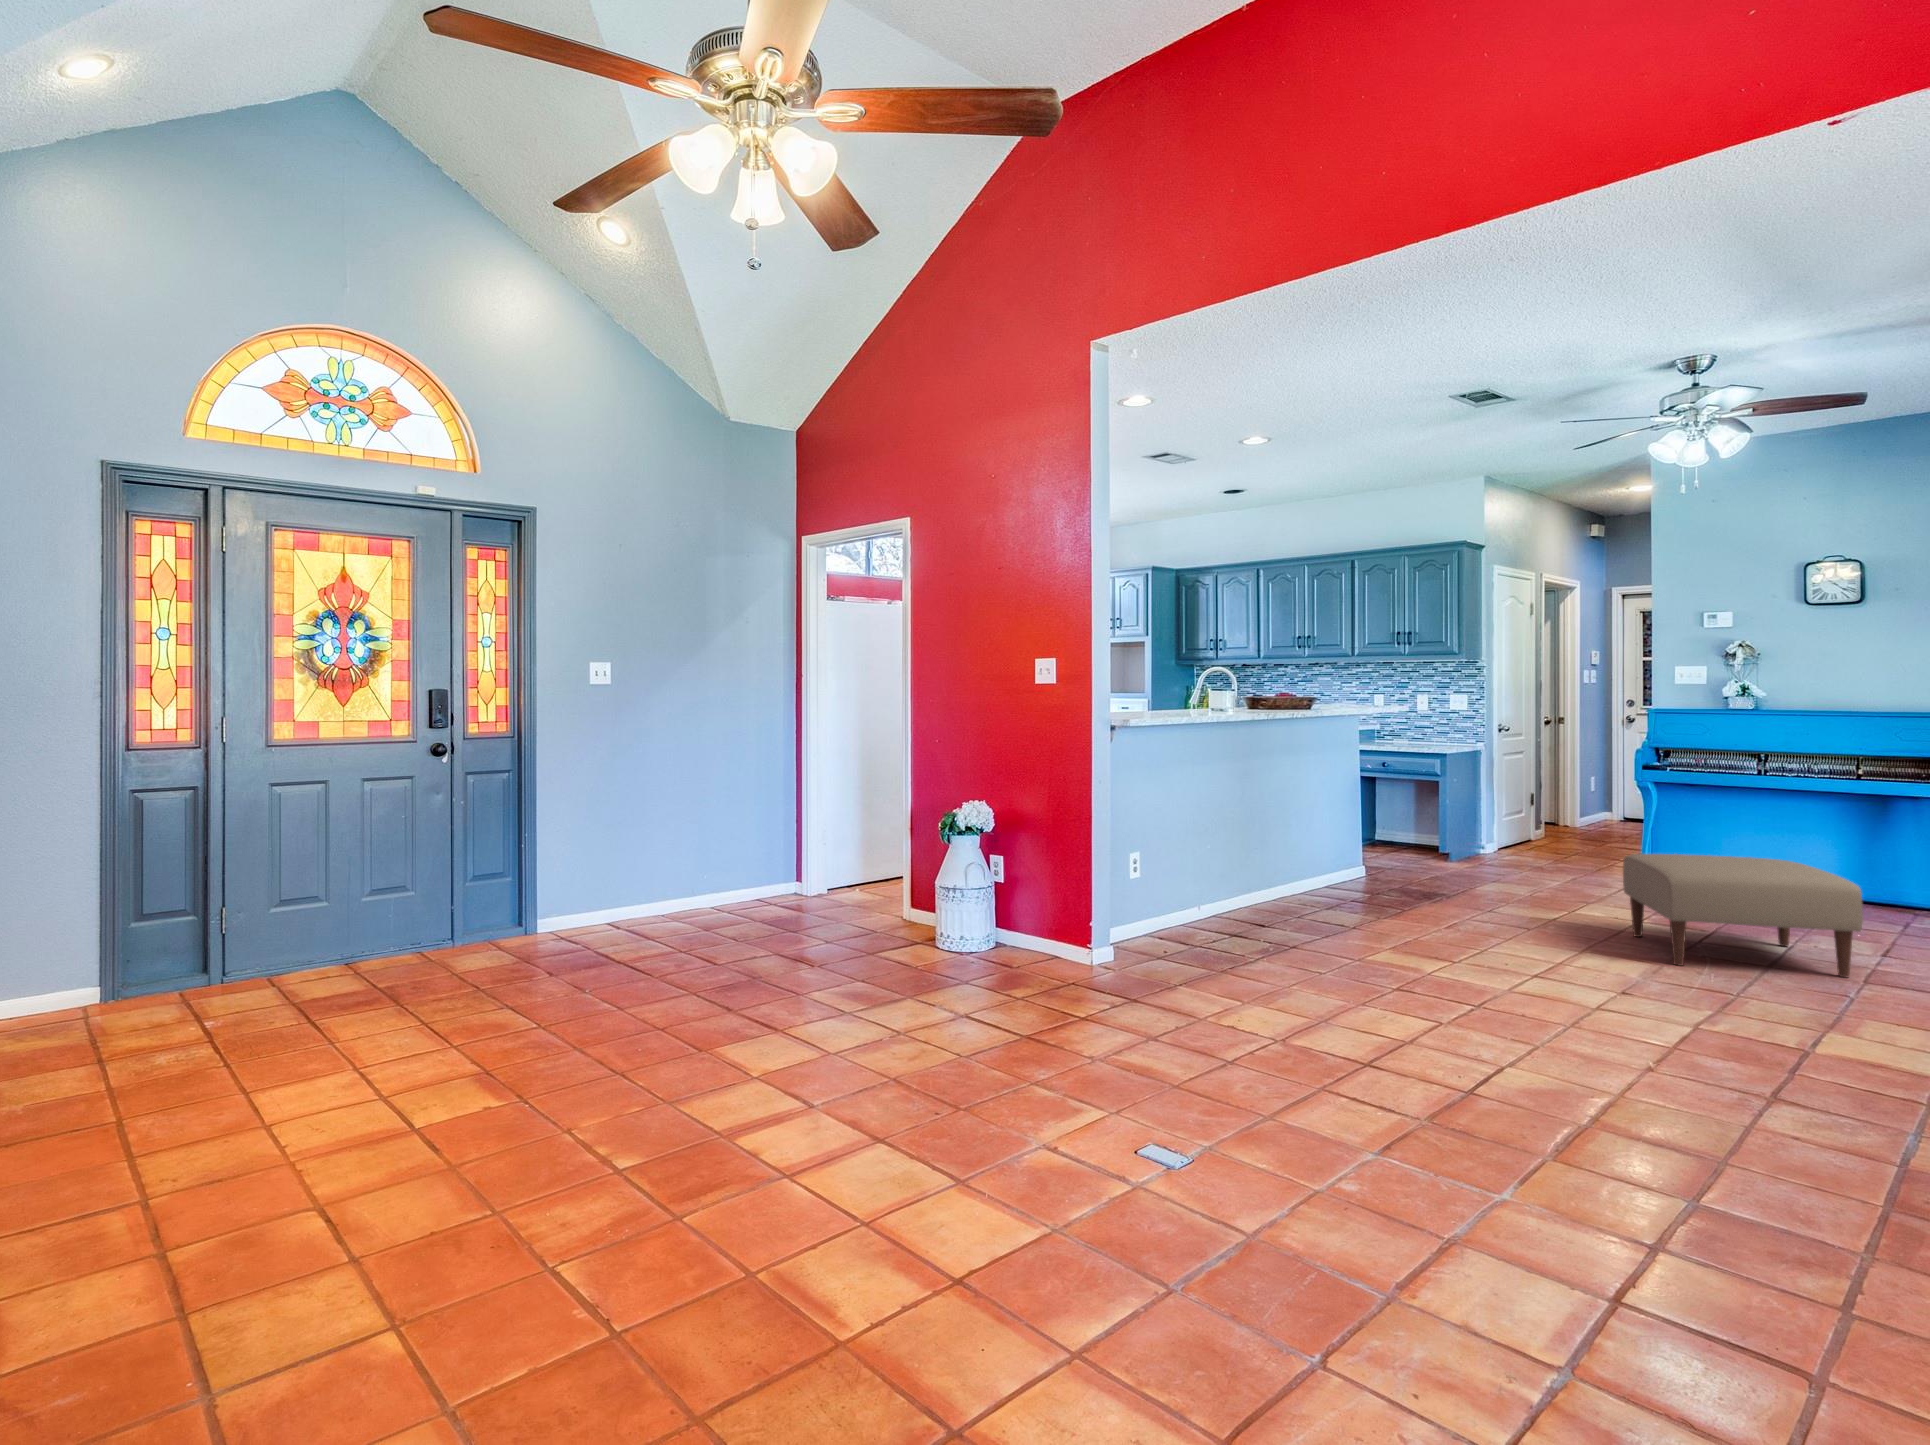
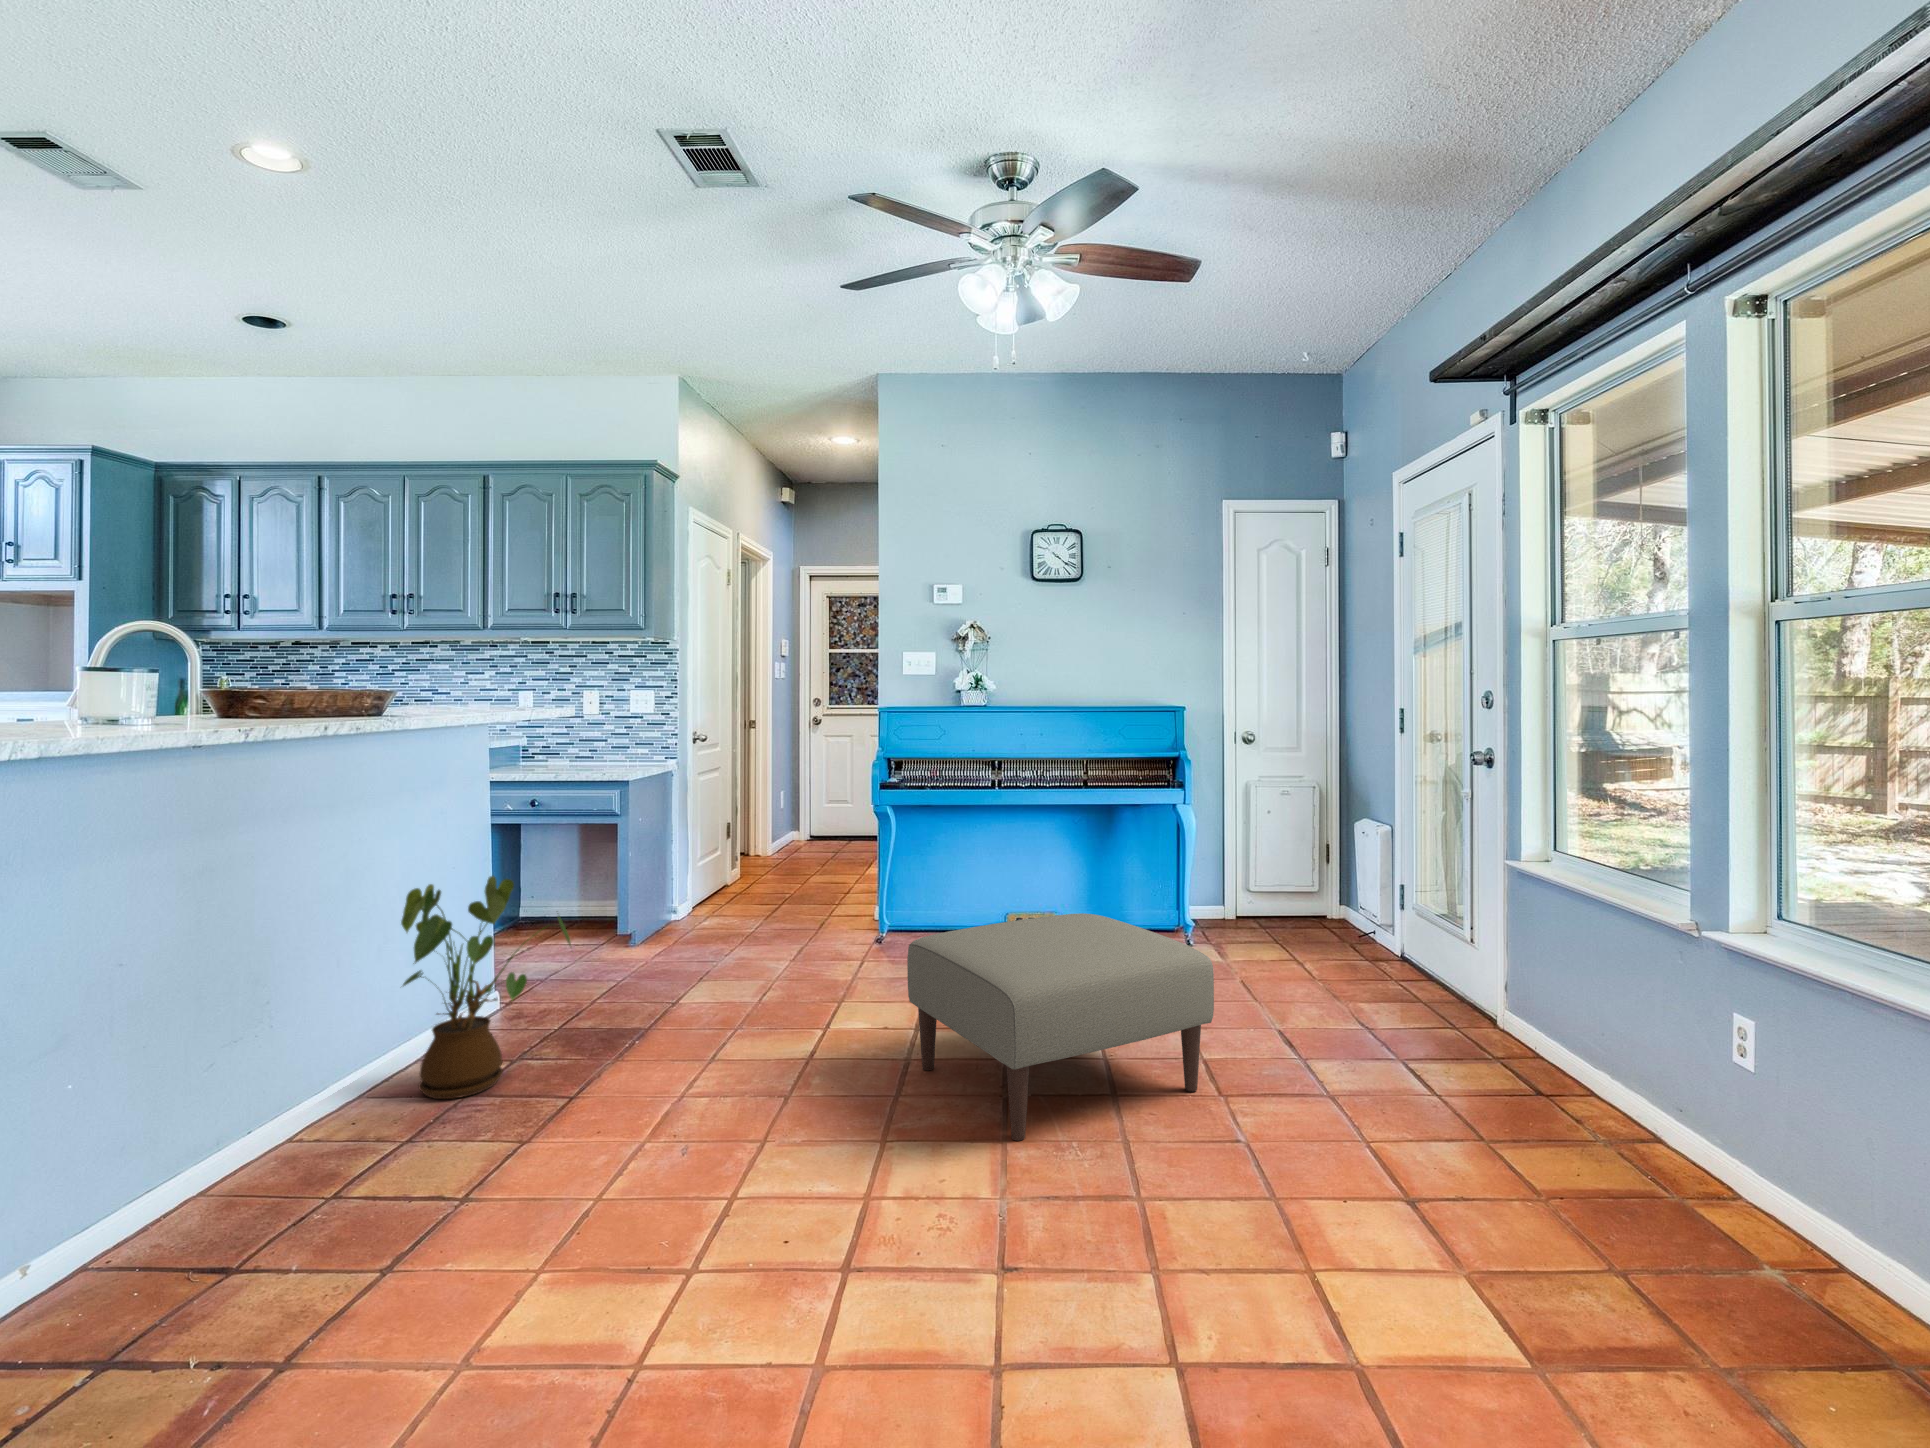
house plant: none [1324,795,1412,900] -> present [401,876,571,1099]

